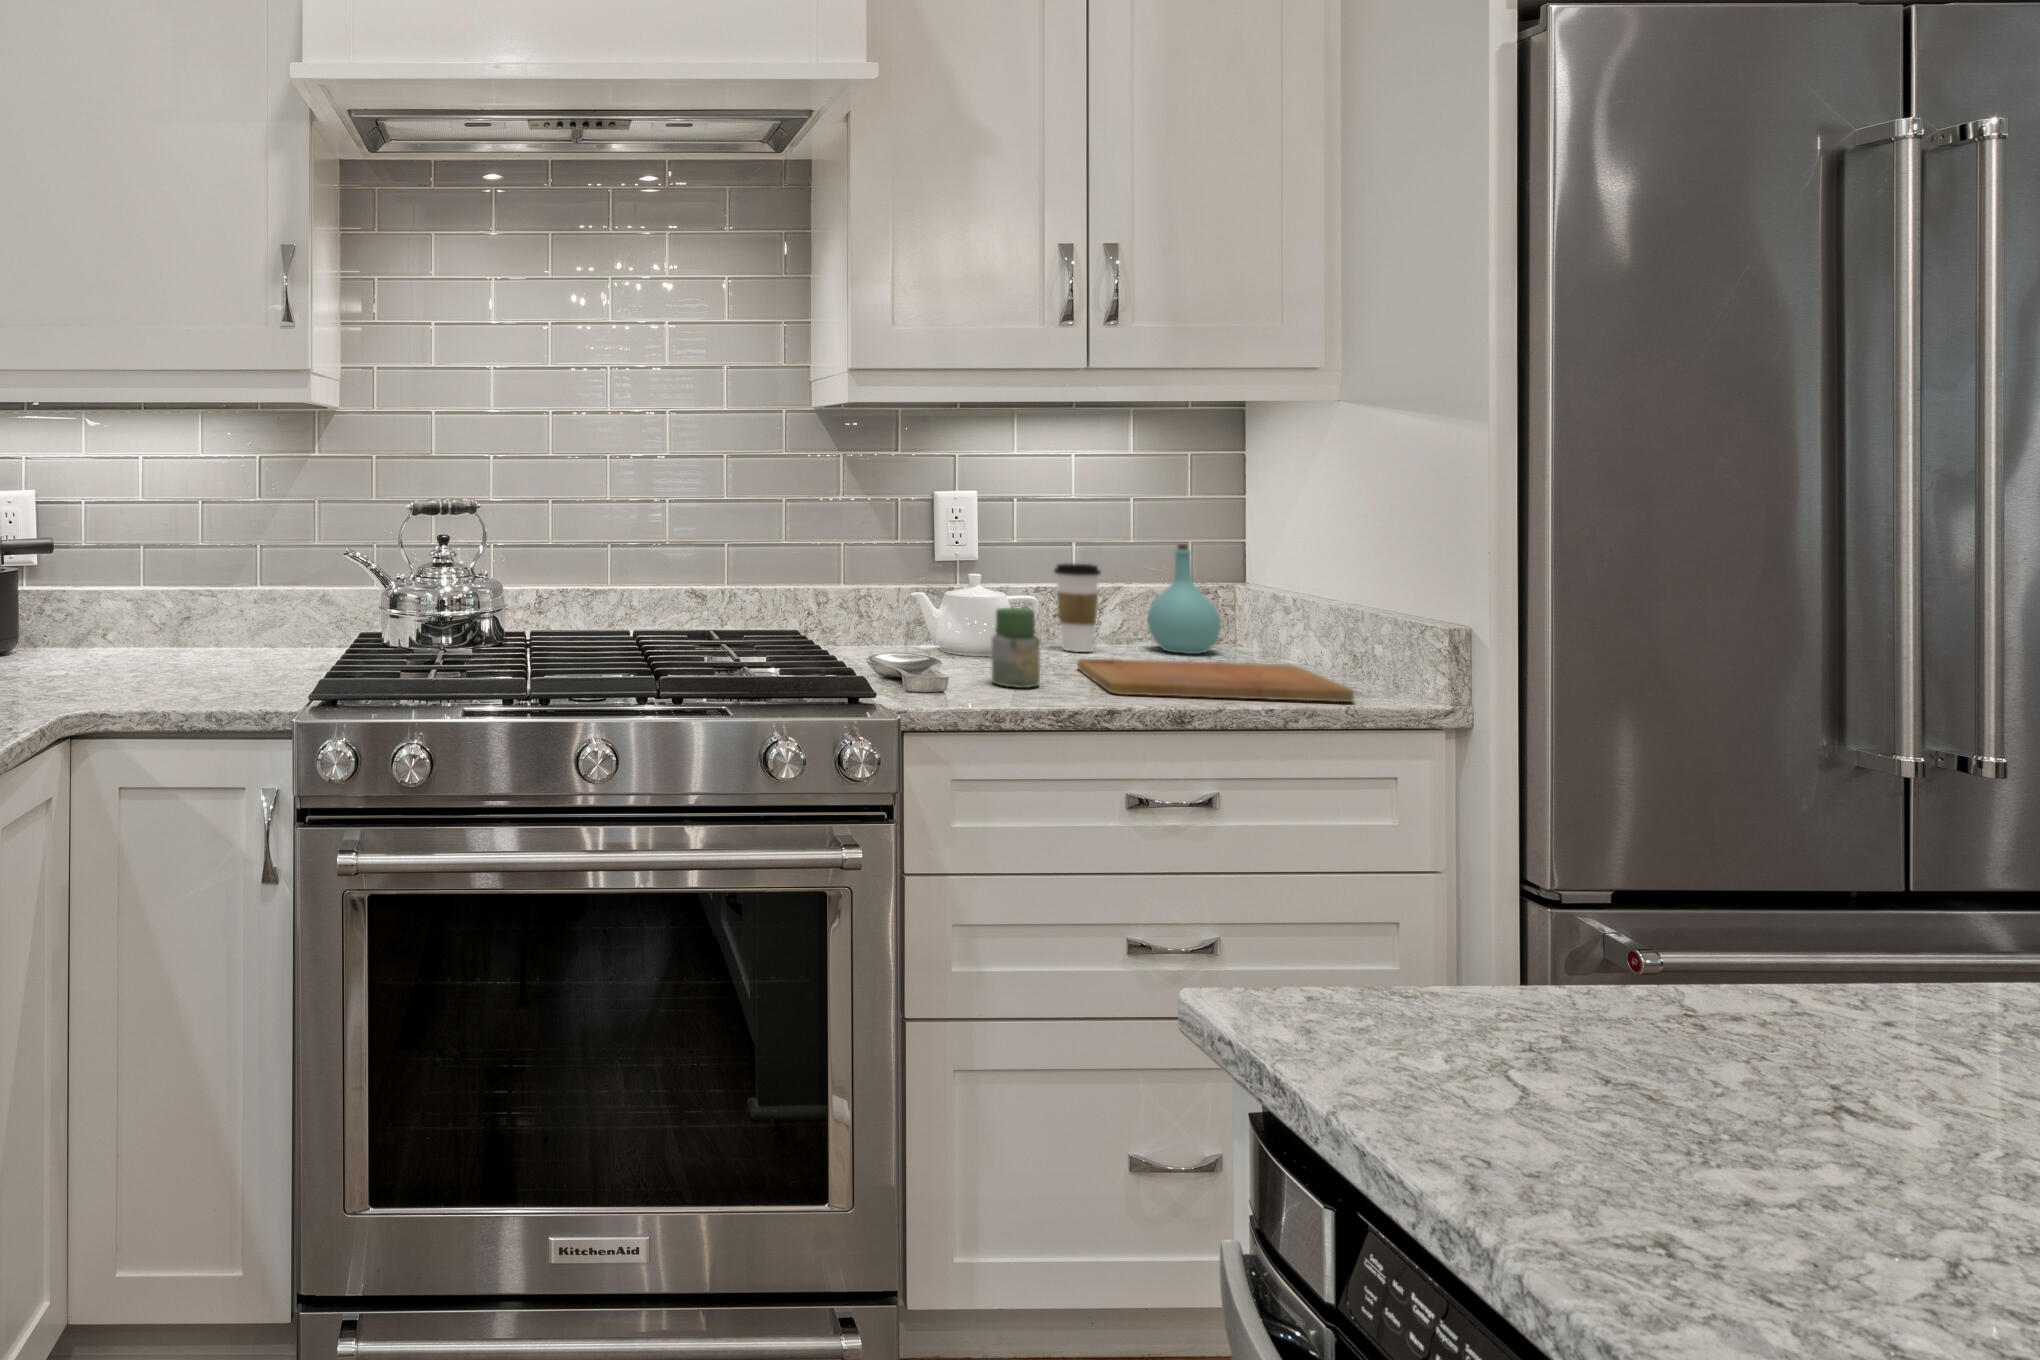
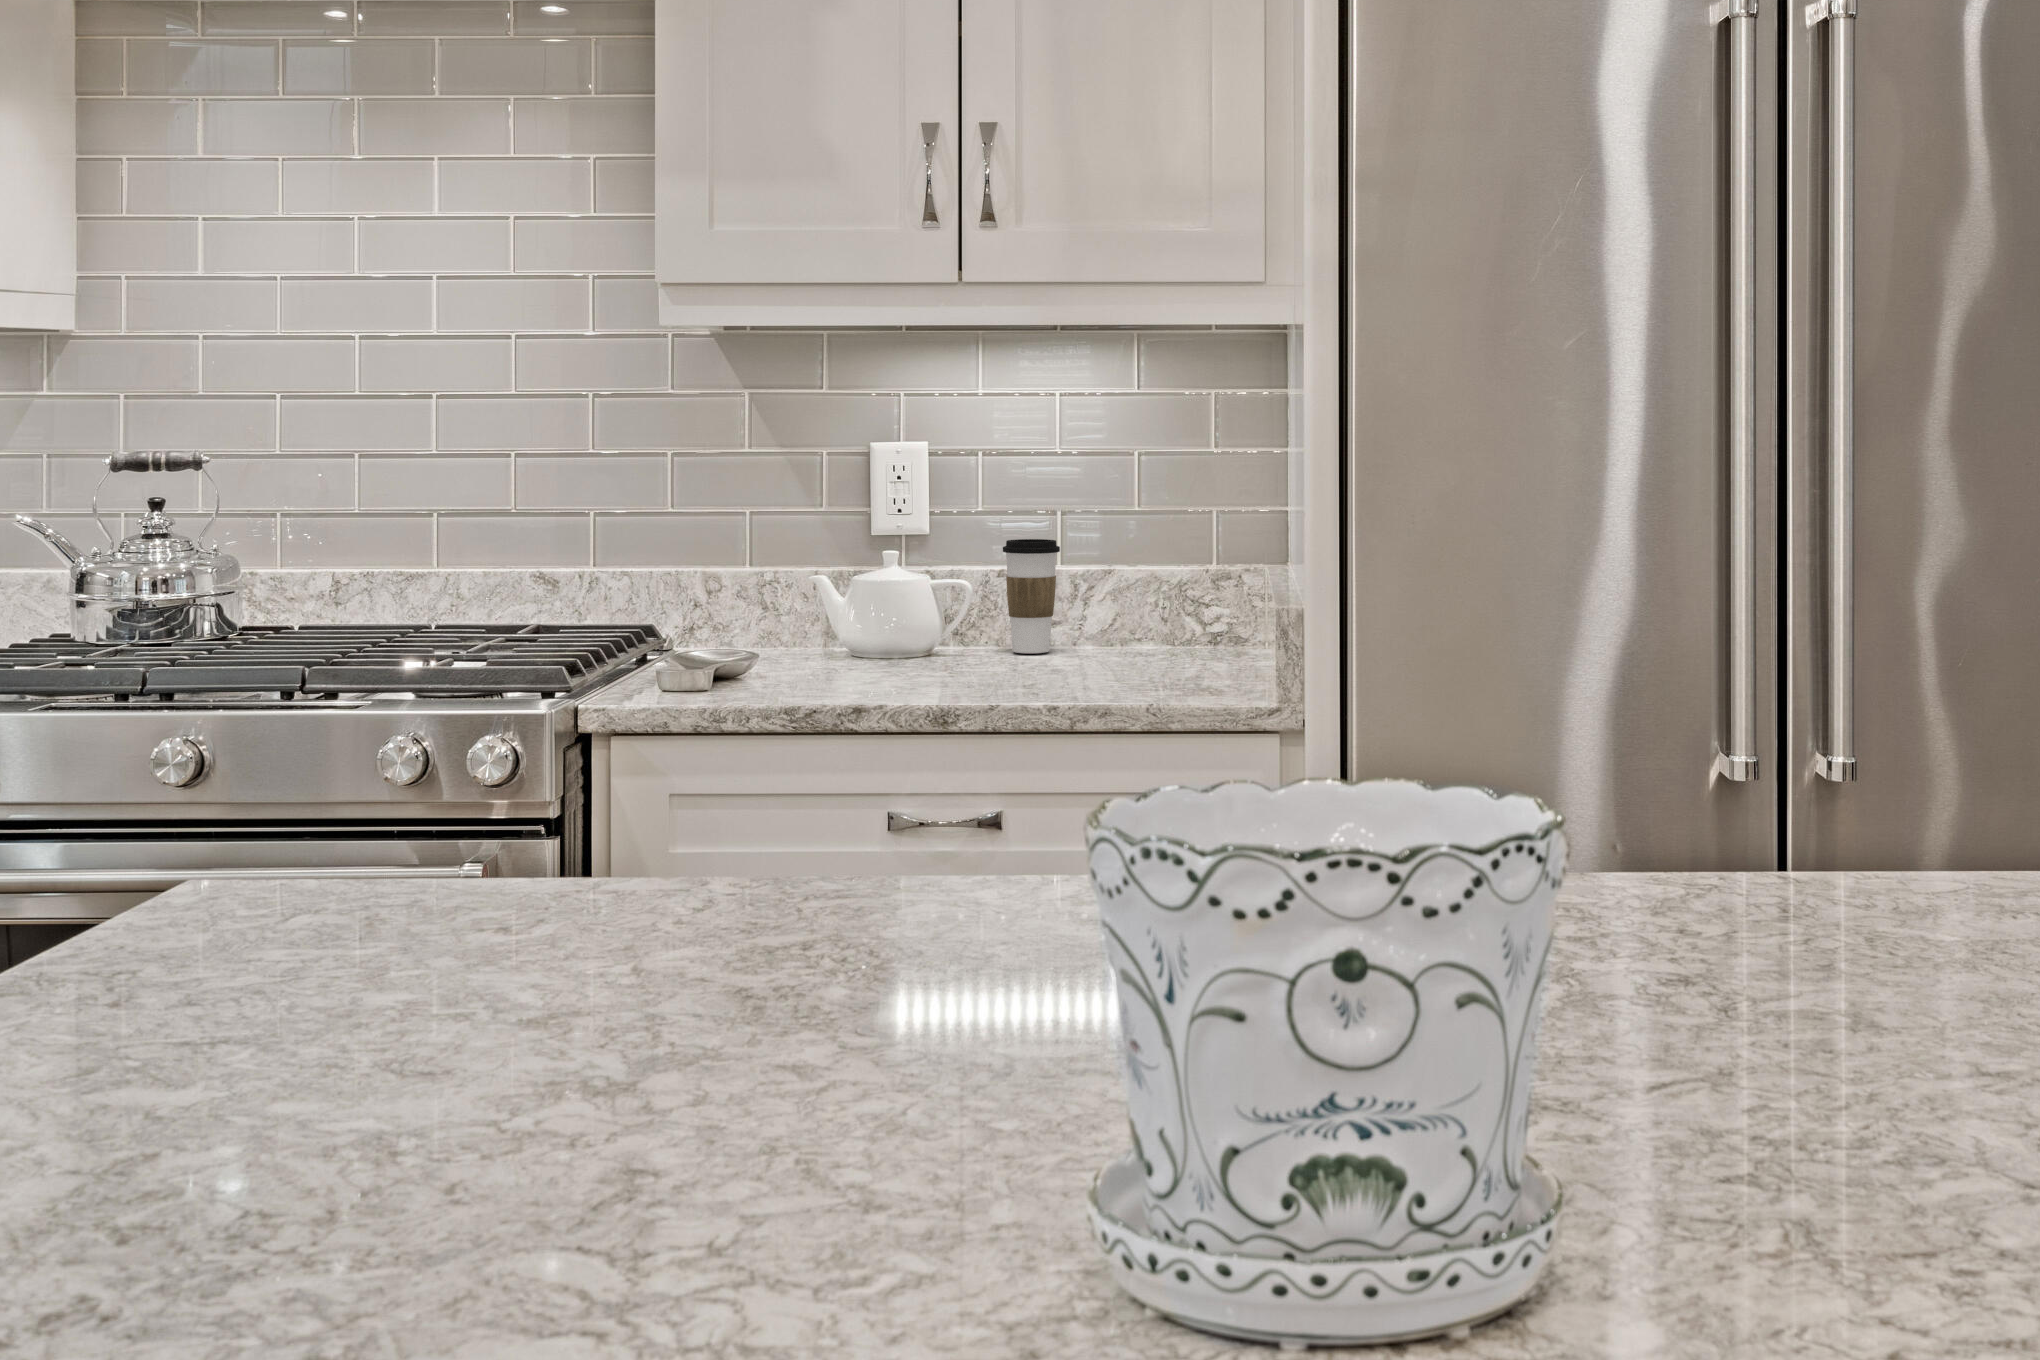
bottle: present [1147,544,1221,654] -> none [1125,513,1213,655]
jar: present [992,608,1040,688] -> none [791,589,849,687]
cutting board: present [1078,659,1354,702] -> none [907,657,1212,701]

